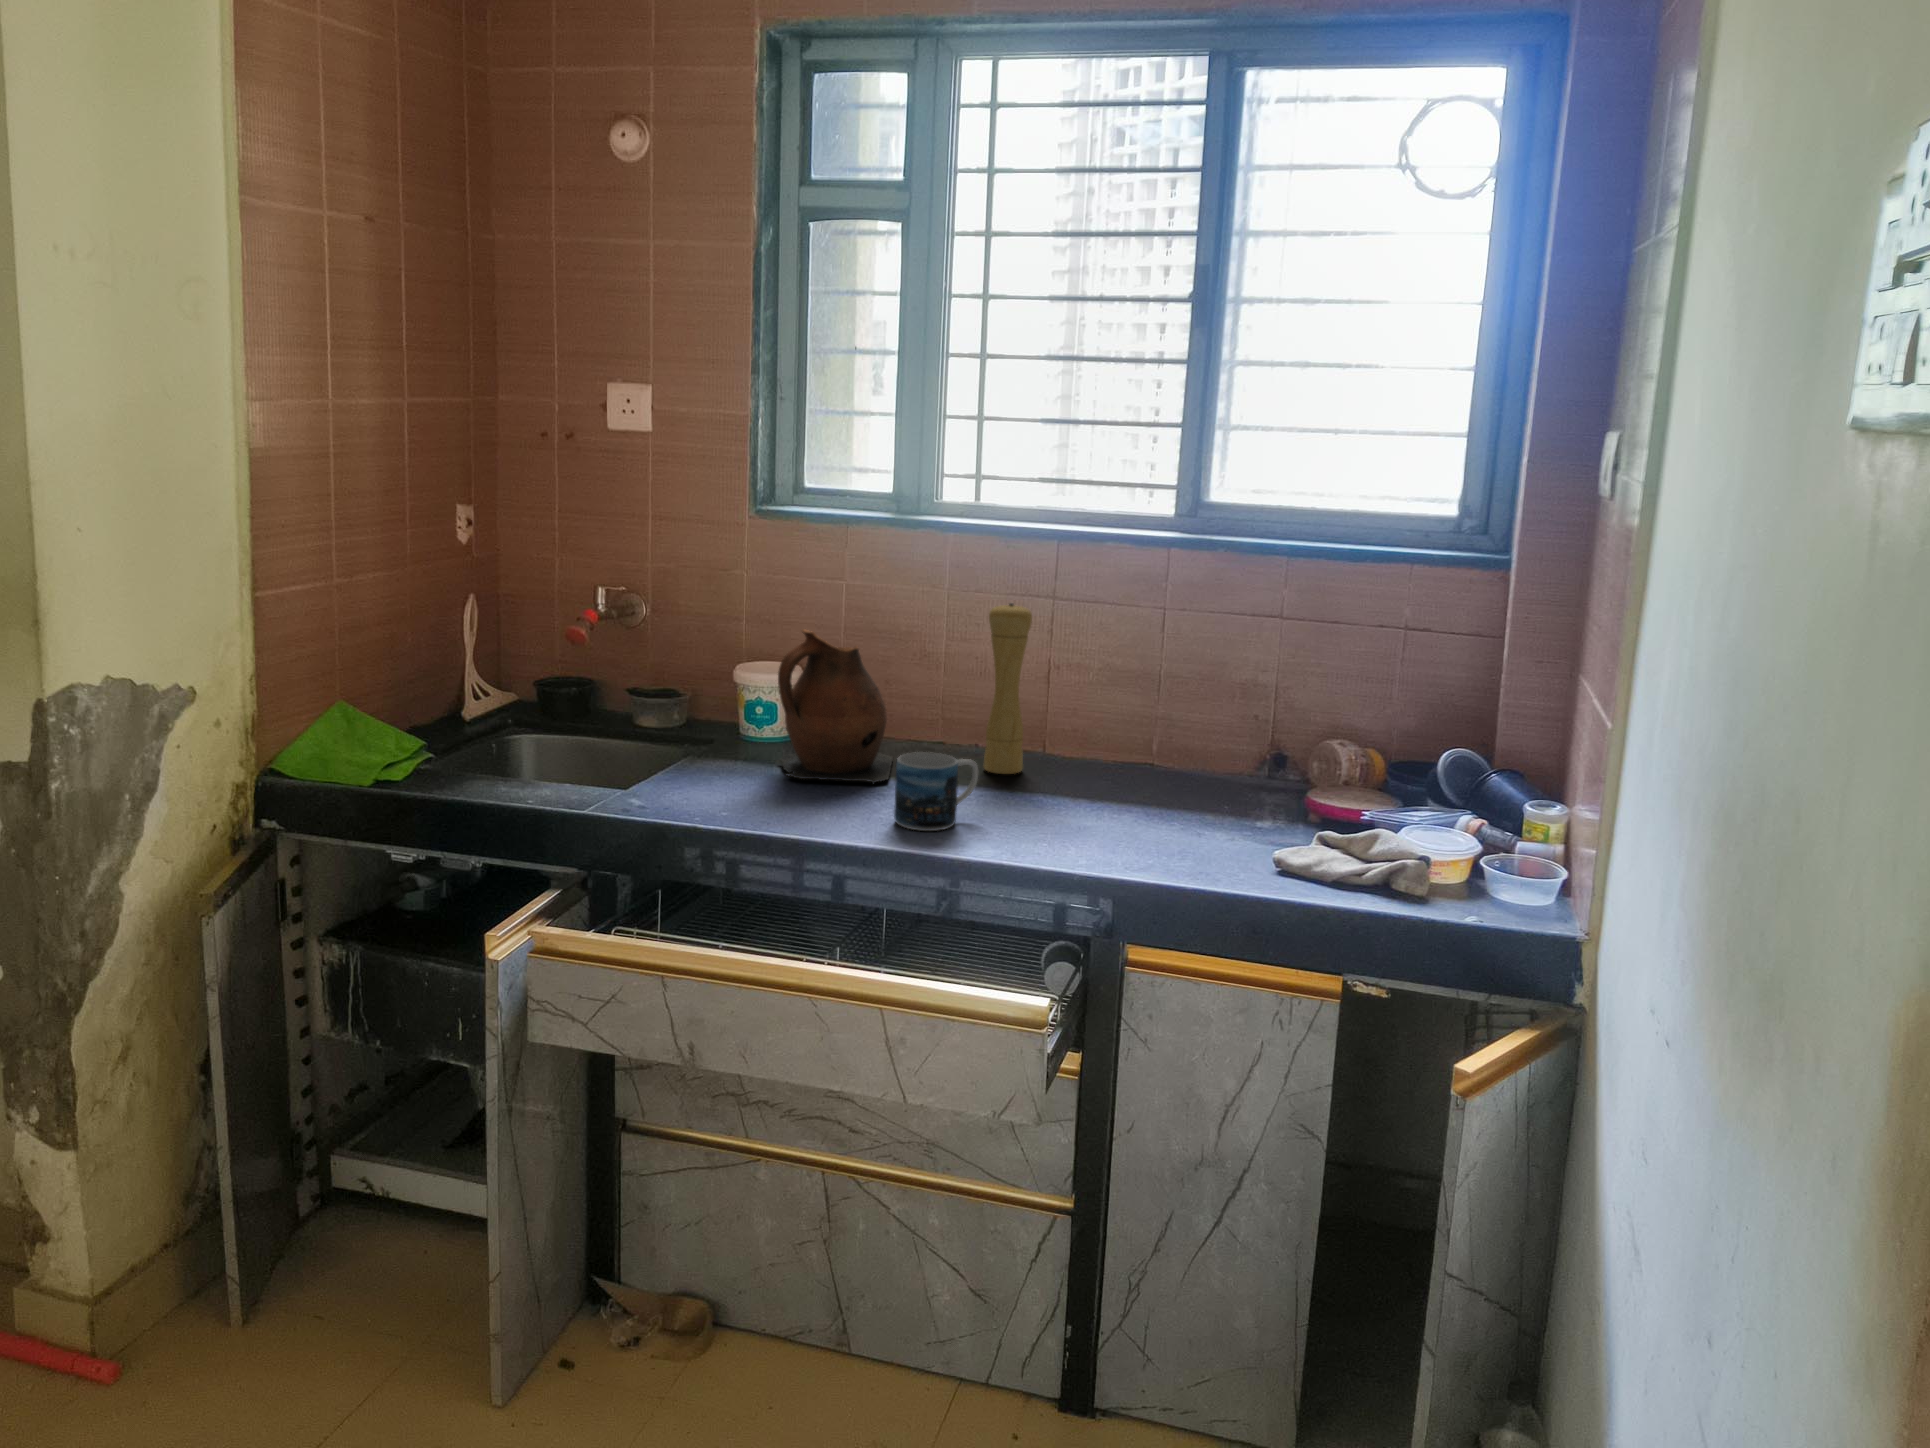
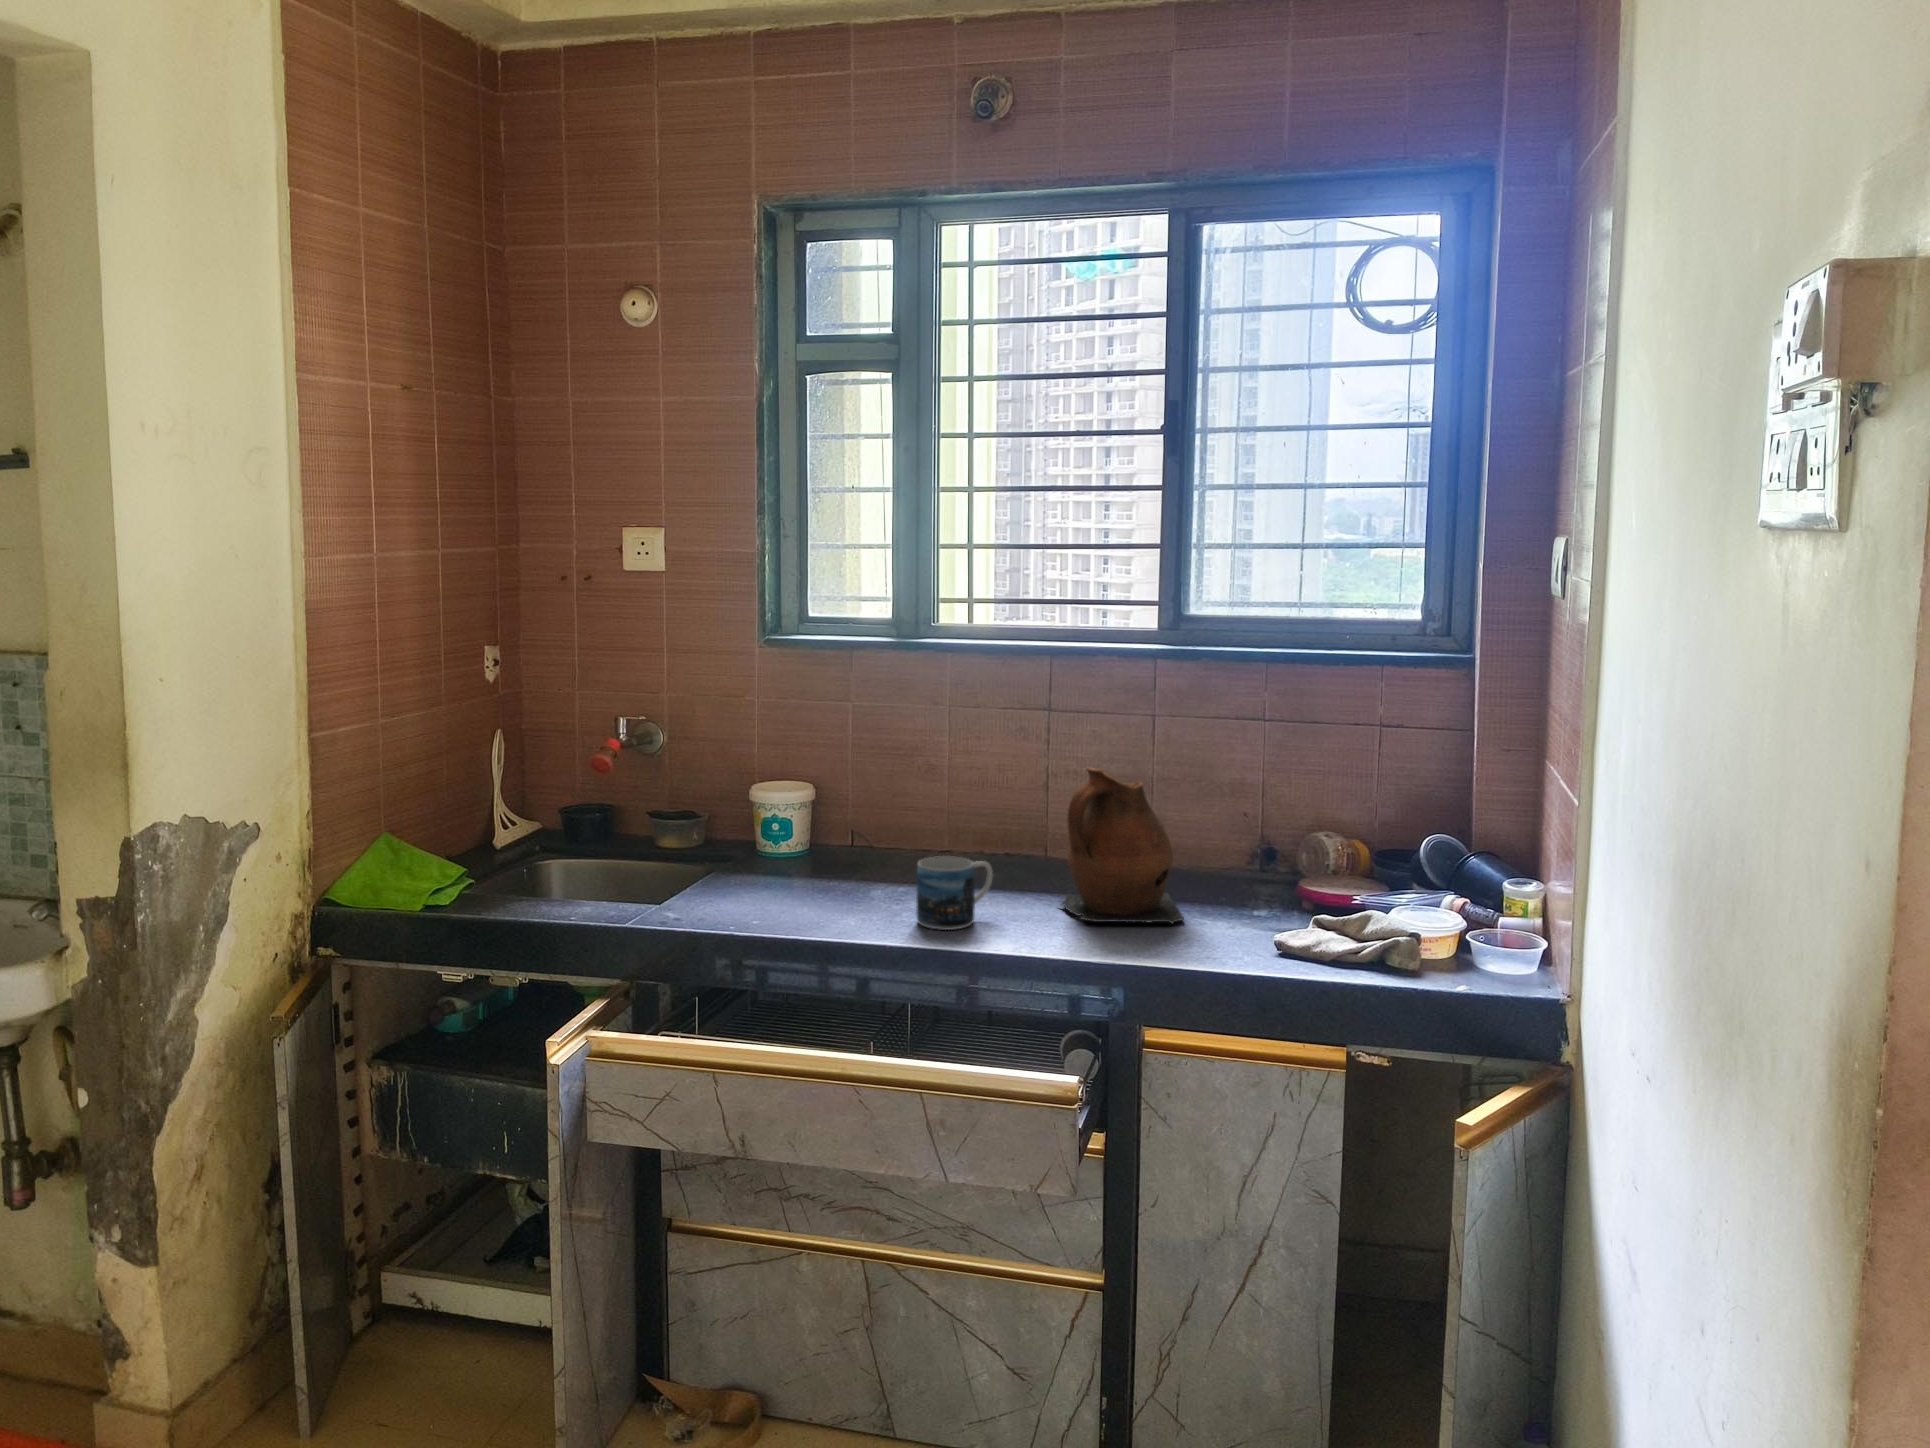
pepper mill: present [983,603,1032,774] -> none [992,714,1032,875]
ceramic pitcher: present [778,629,893,784] -> present [1062,767,1184,924]

